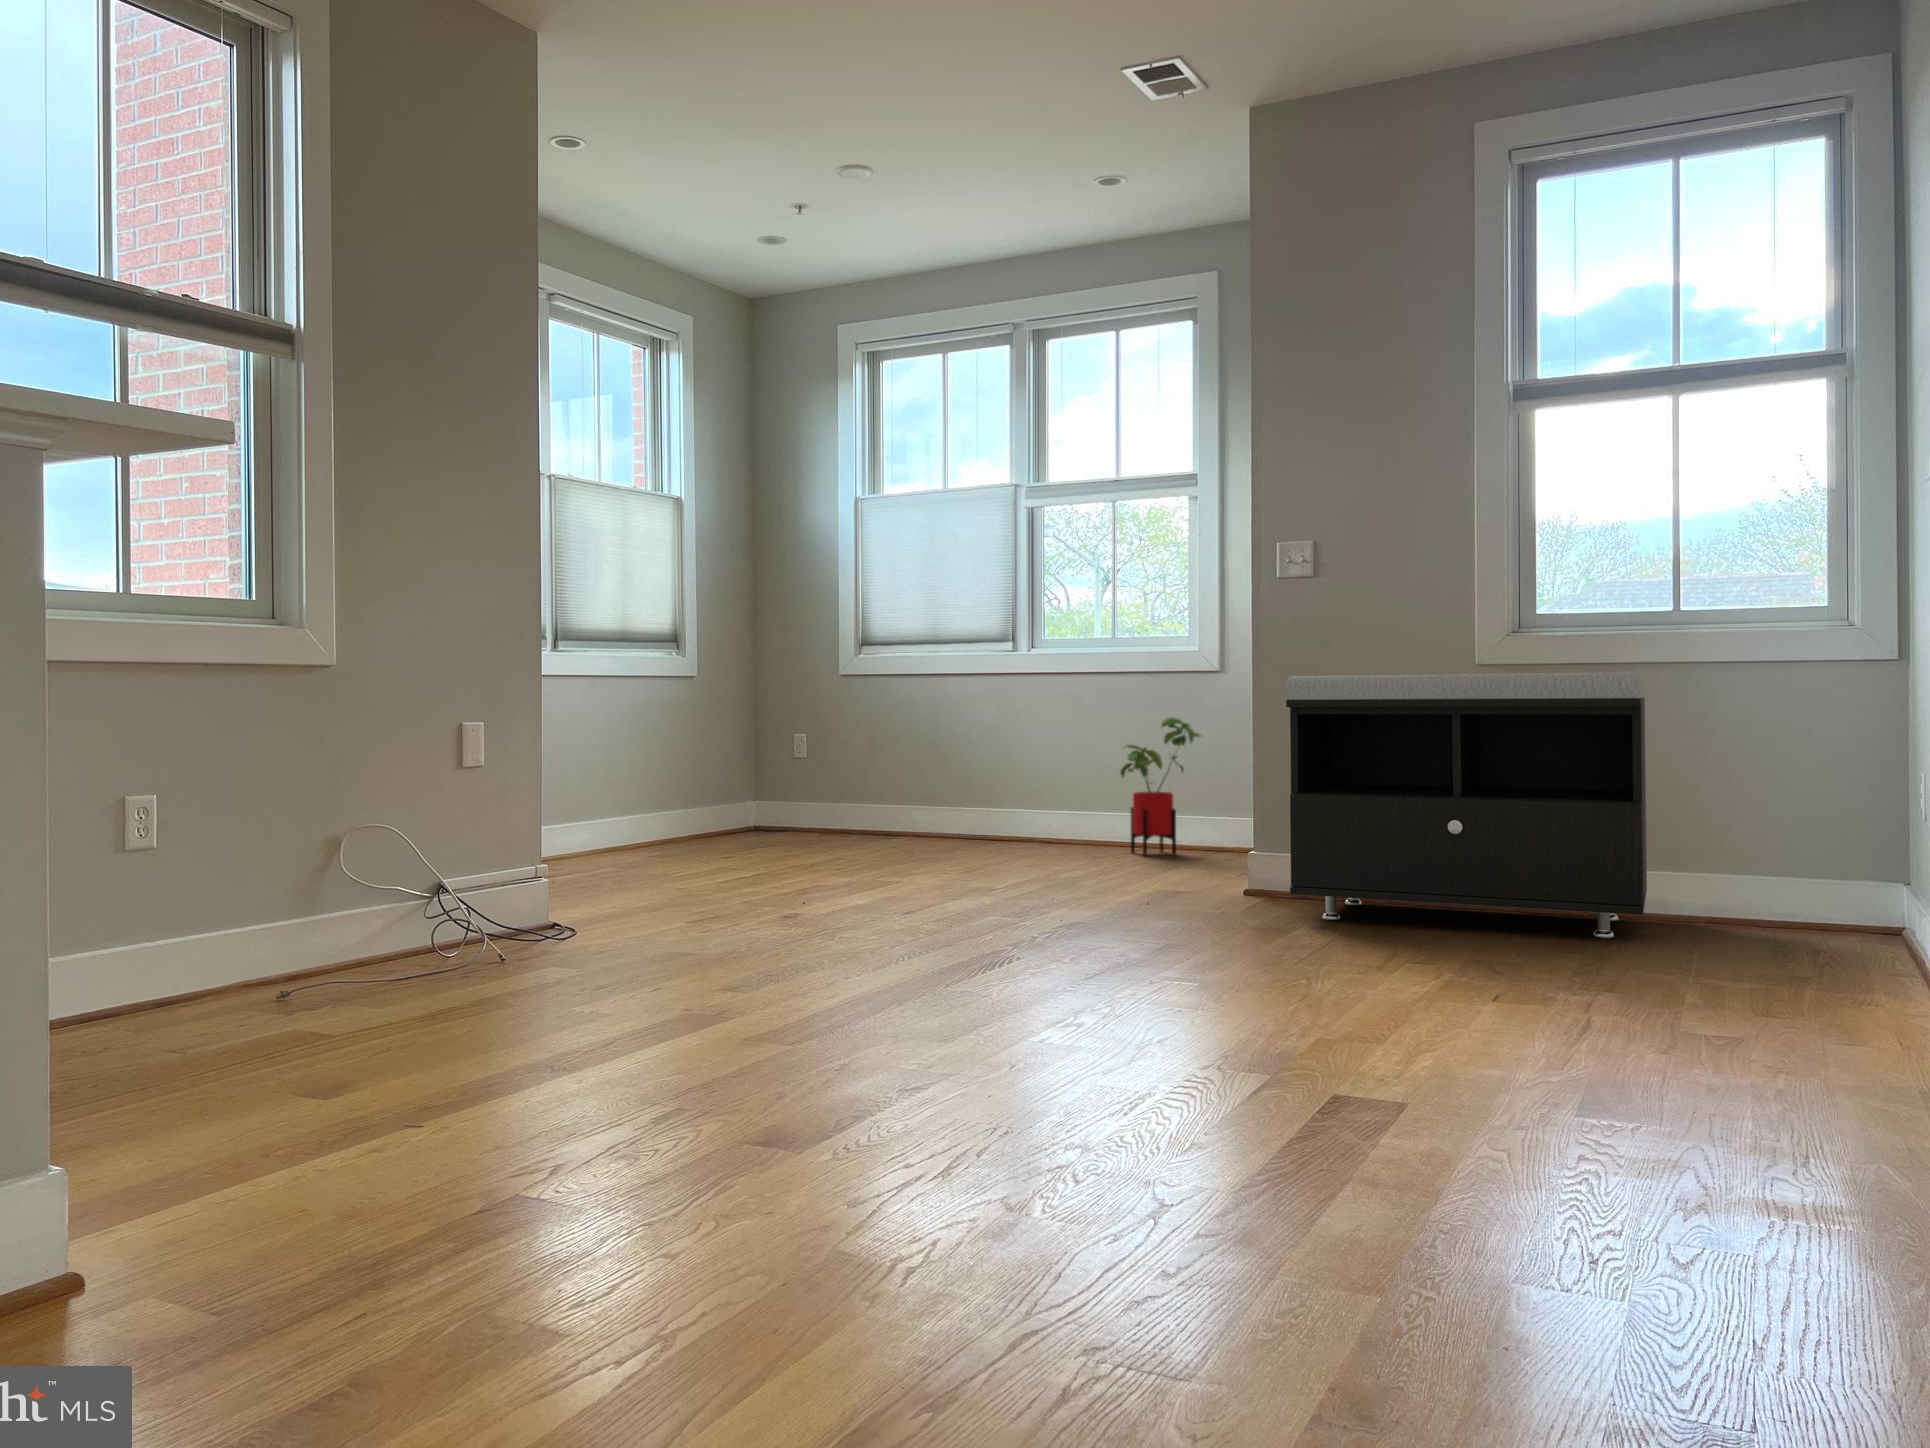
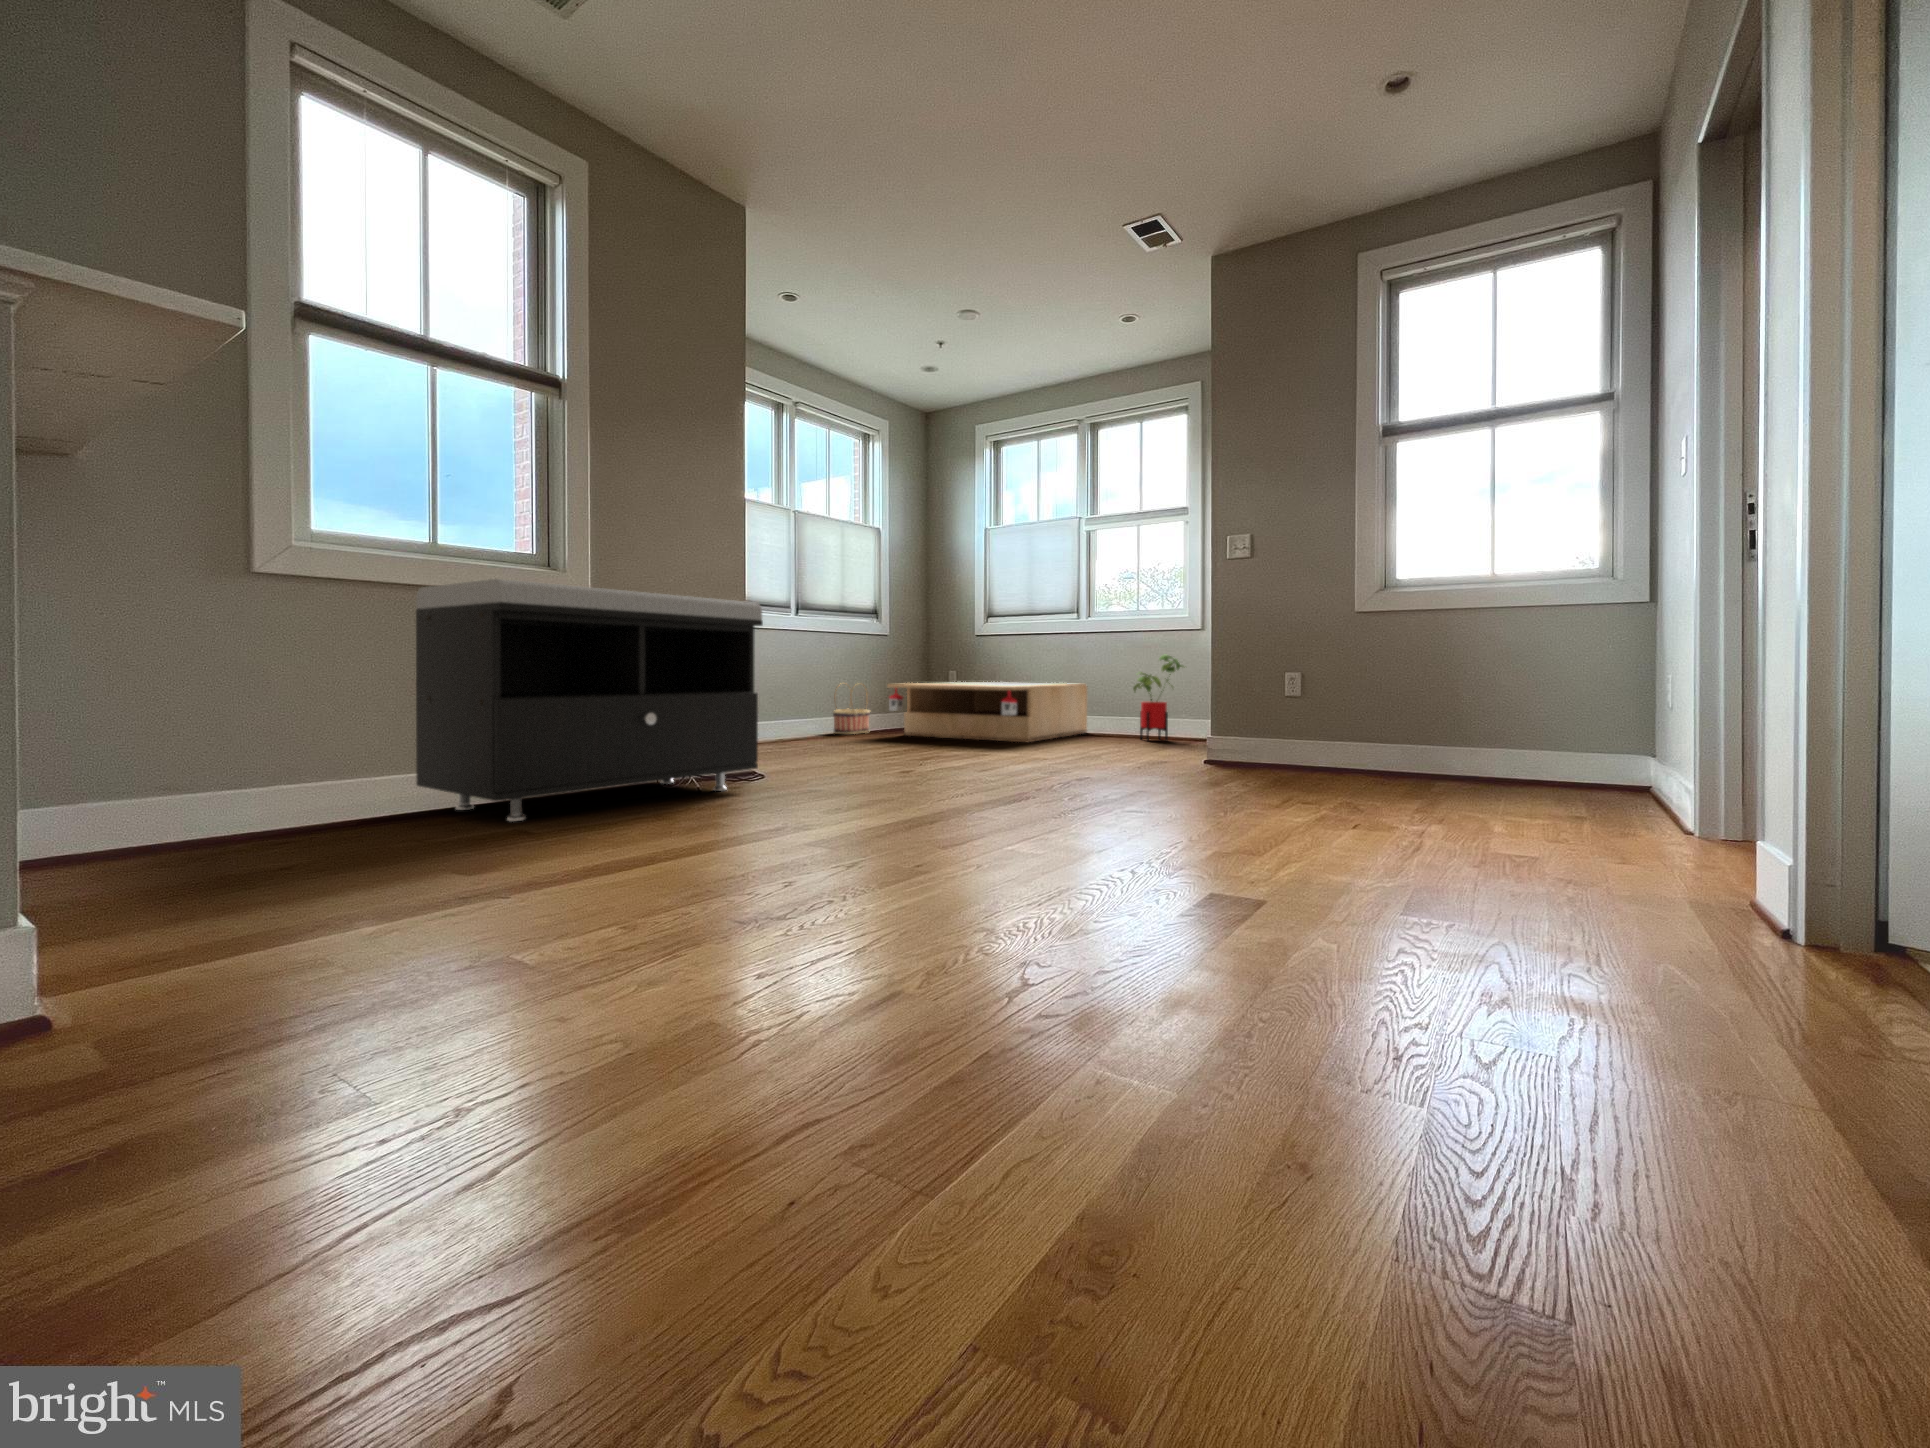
storage bench: present [1286,672,1647,938] -> present [416,579,763,822]
coffee table: none [722,758,1040,863] -> present [887,682,1087,742]
basket: none [626,766,686,852] -> present [833,683,870,734]

